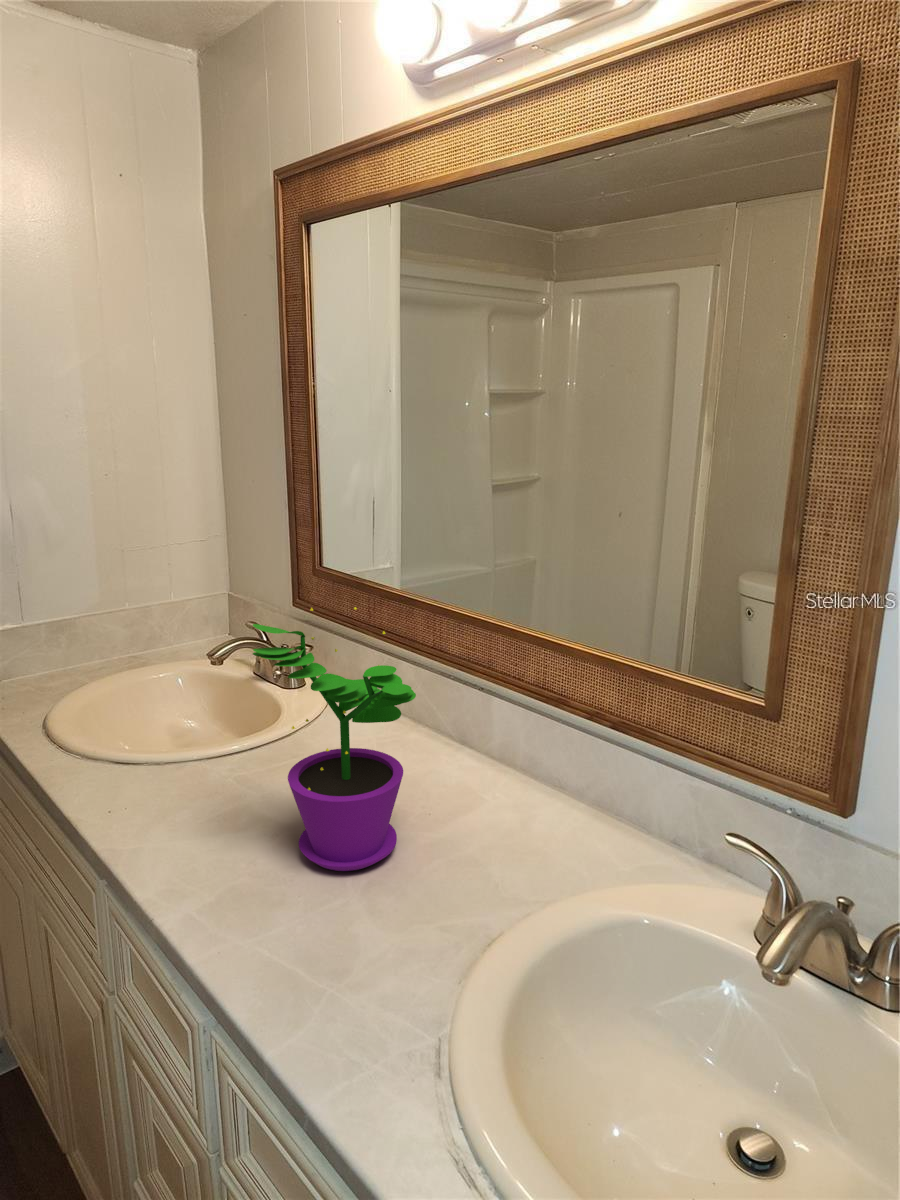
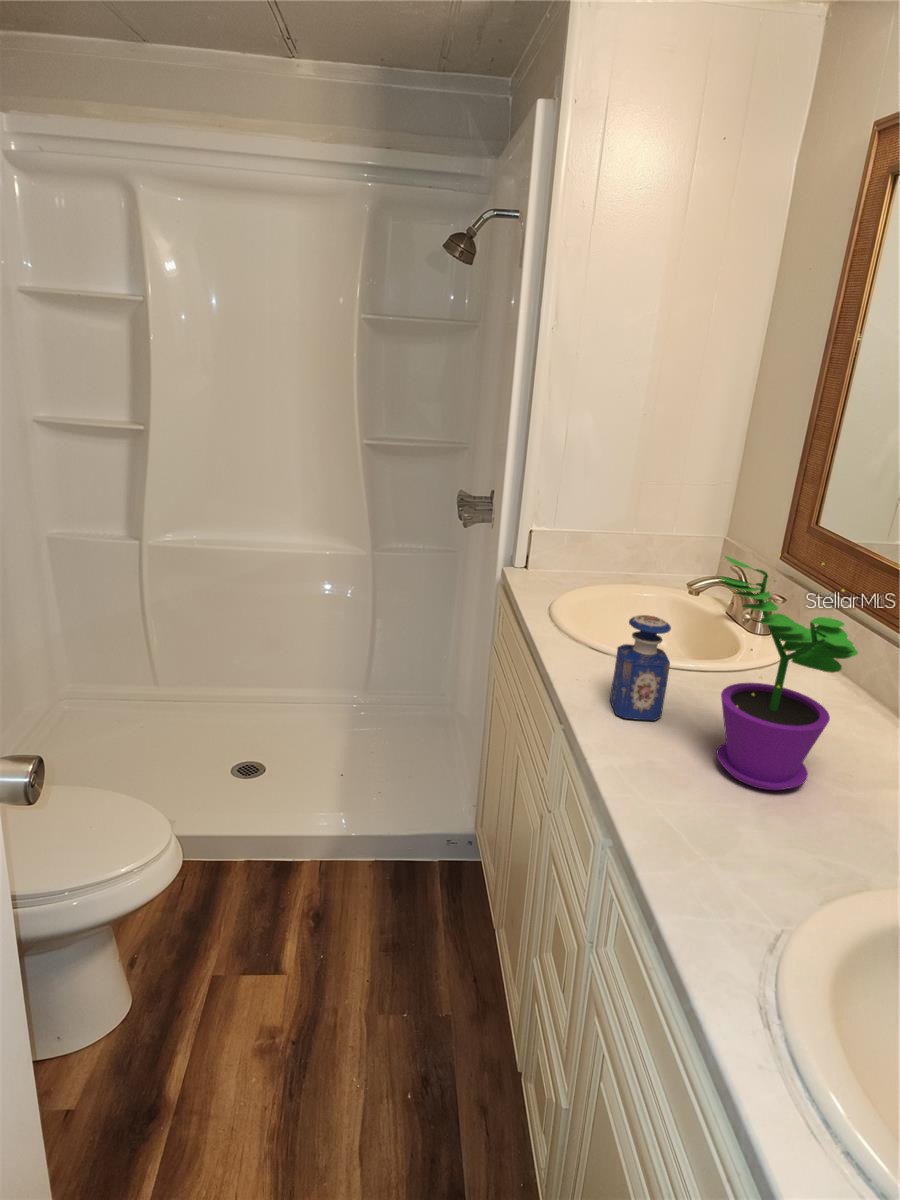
perfume bottle: none [149,711,224,845] -> present [610,615,671,720]

